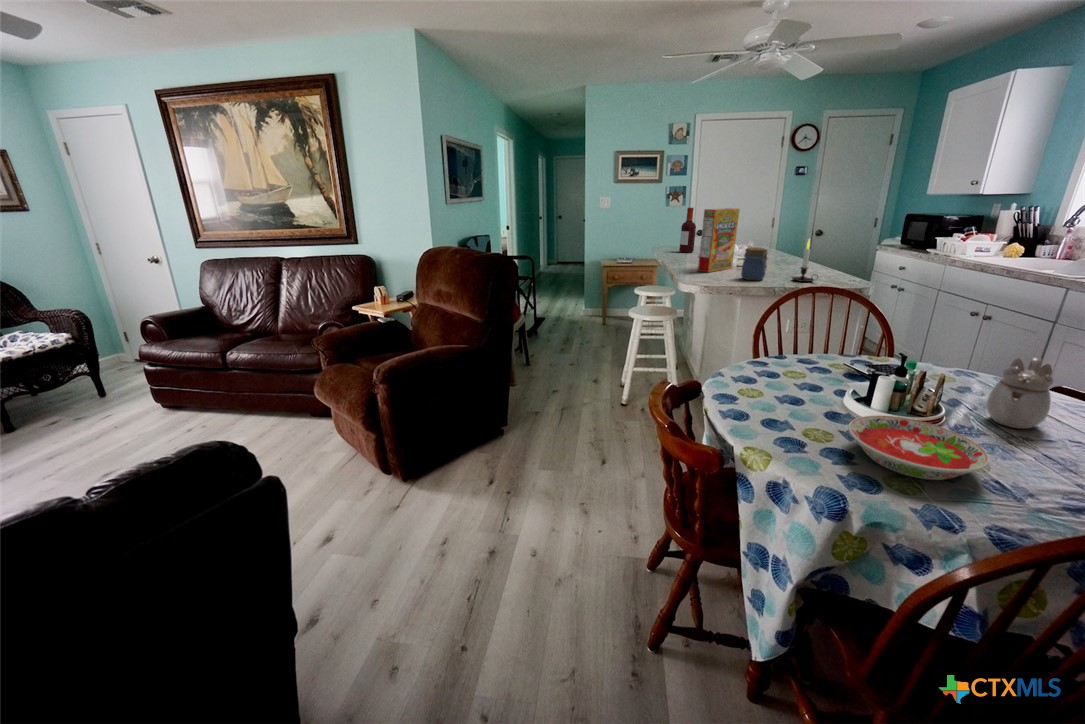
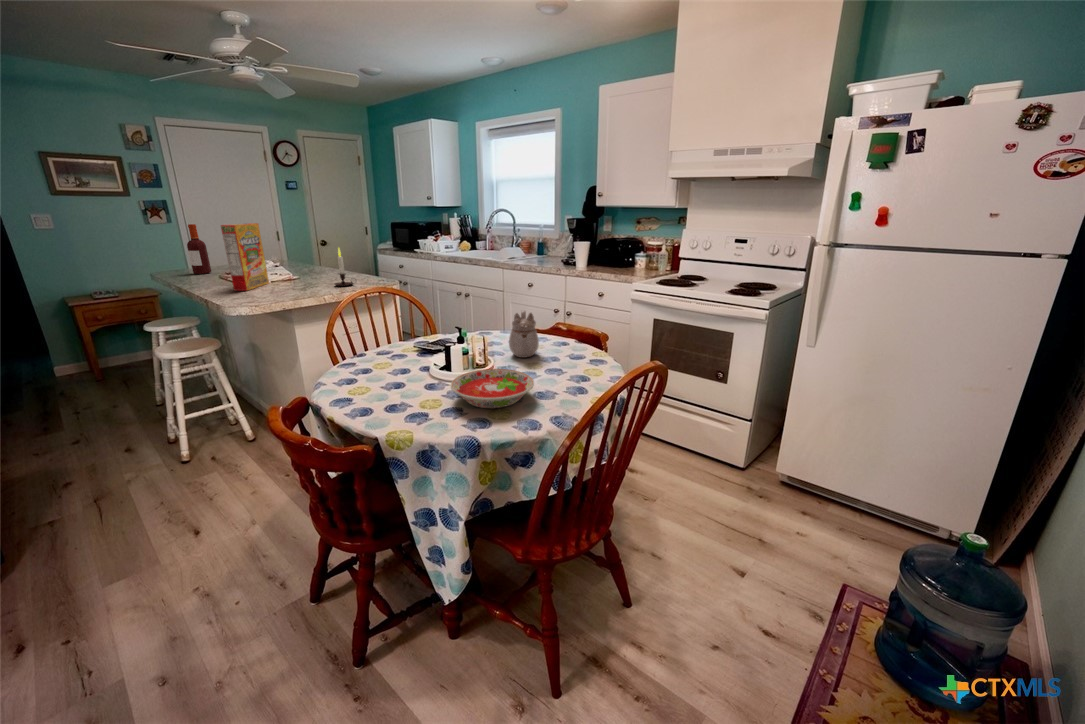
jar: present [741,247,768,280] -> none [282,260,310,292]

